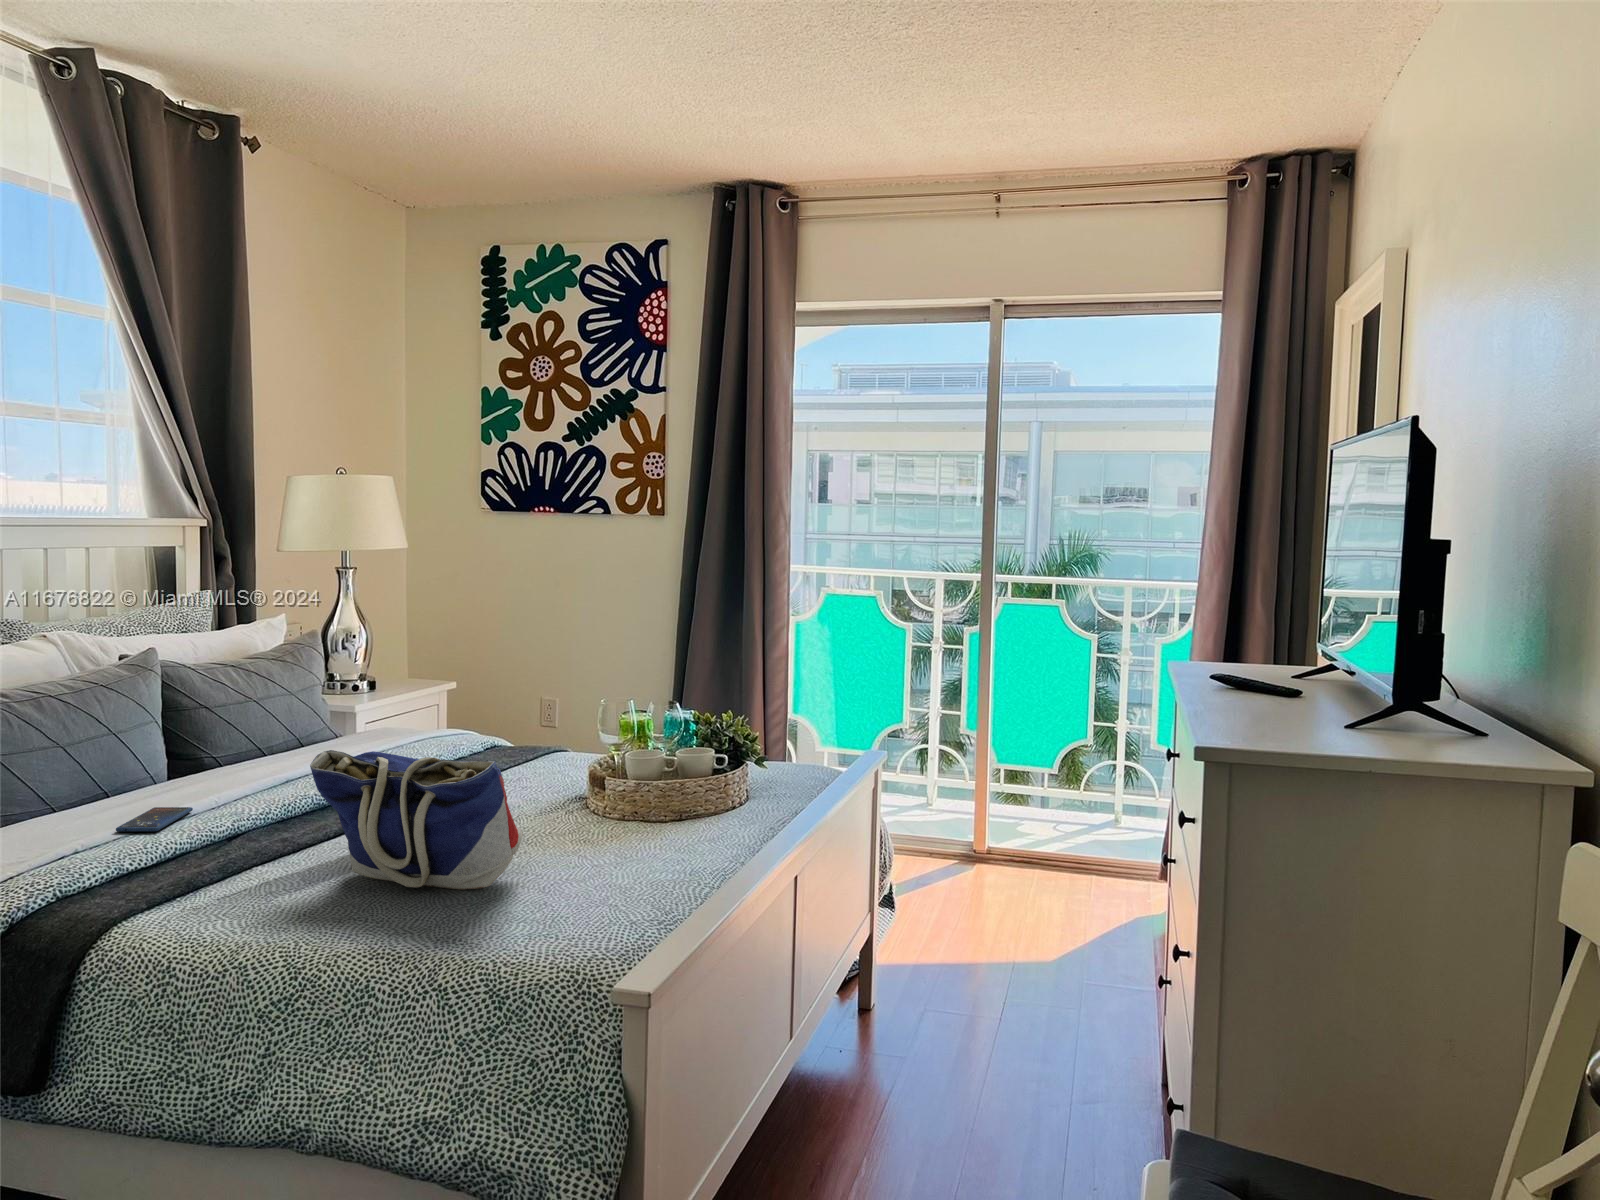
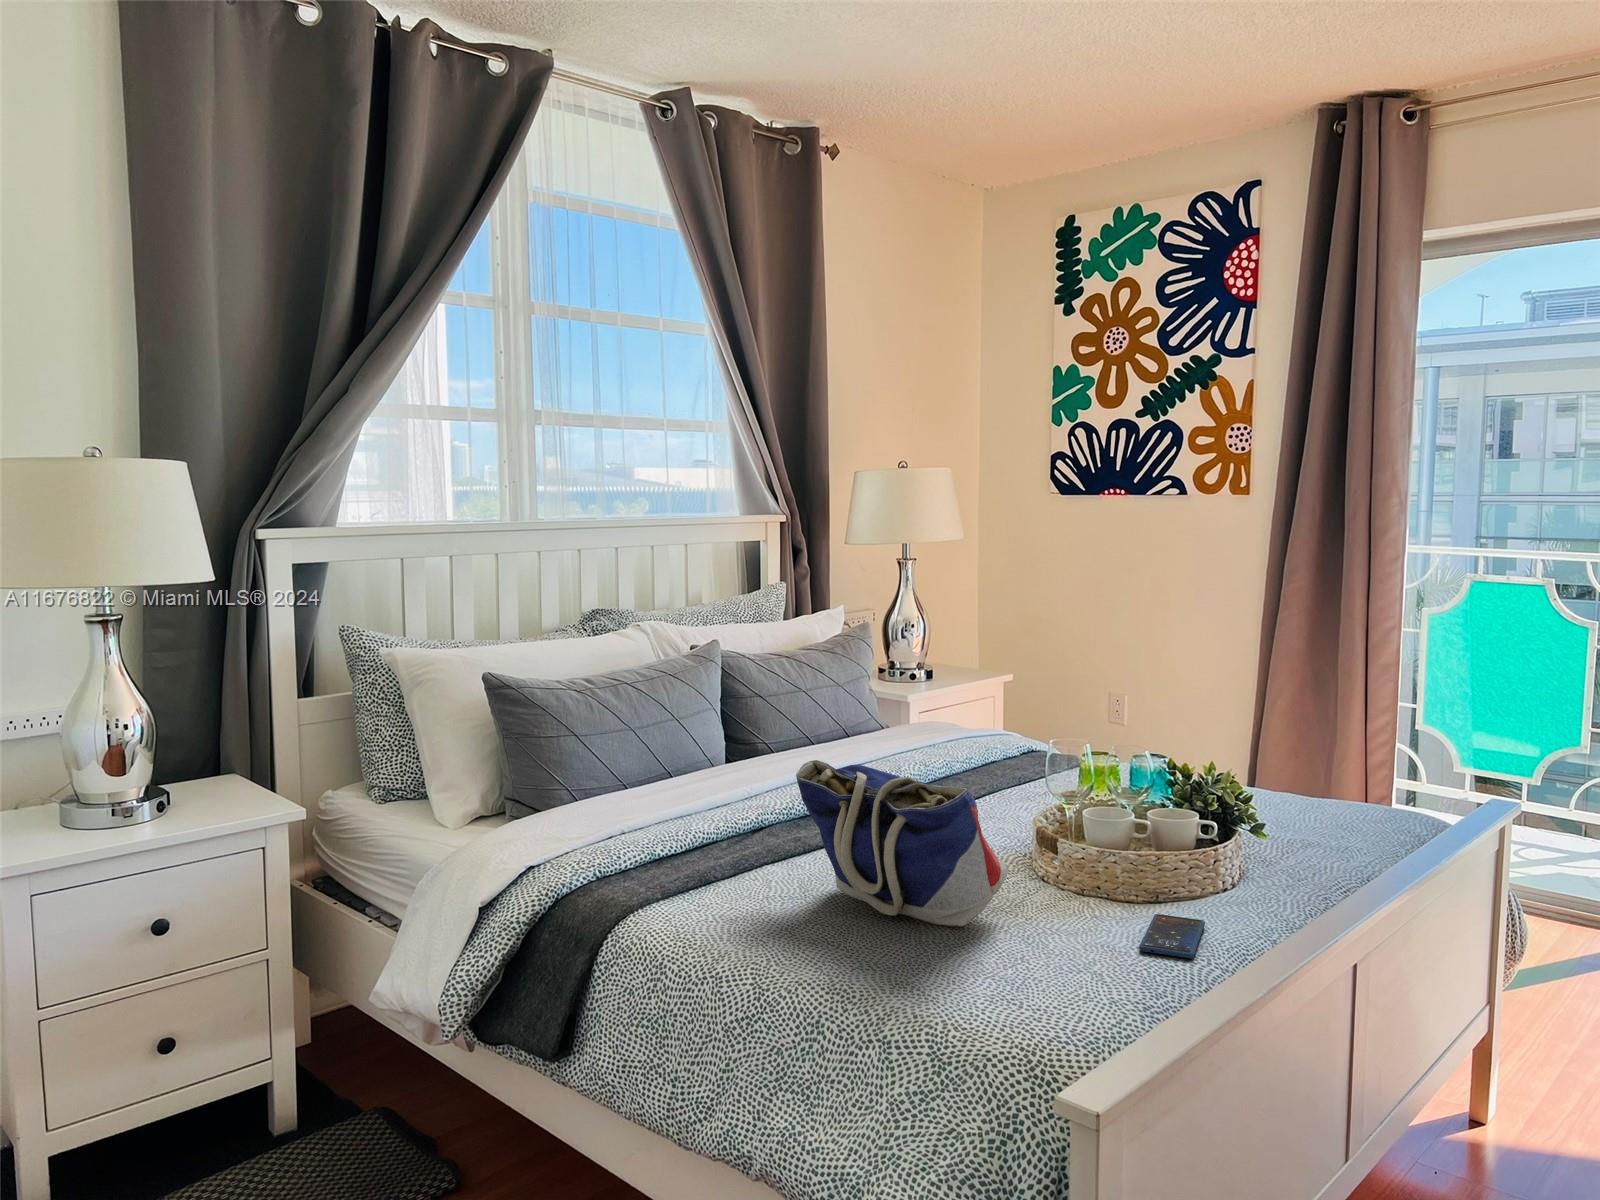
smartphone: present [116,807,193,831] -> present [1139,914,1205,958]

